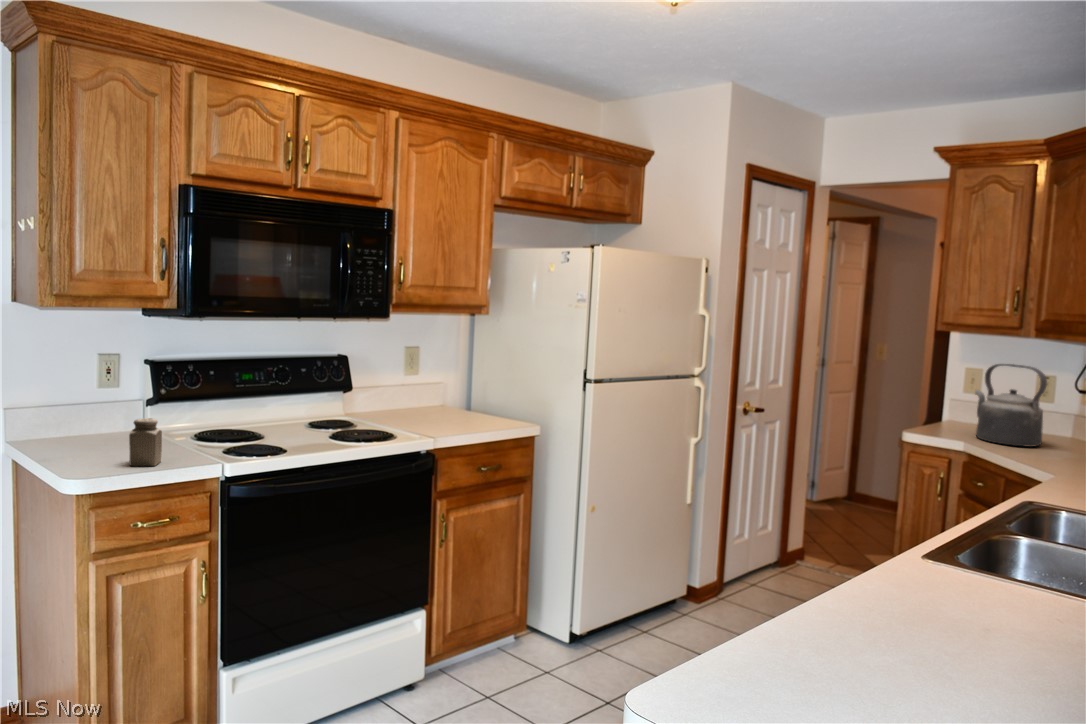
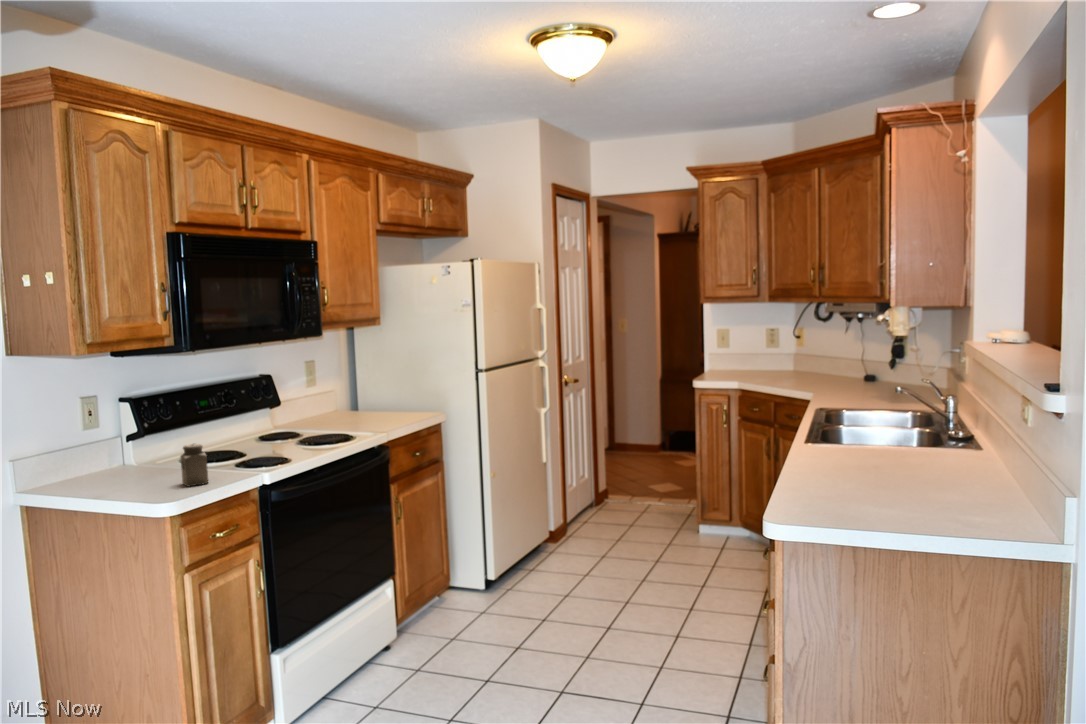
kettle: present [975,364,1047,447] -> none [734,323,781,379]

